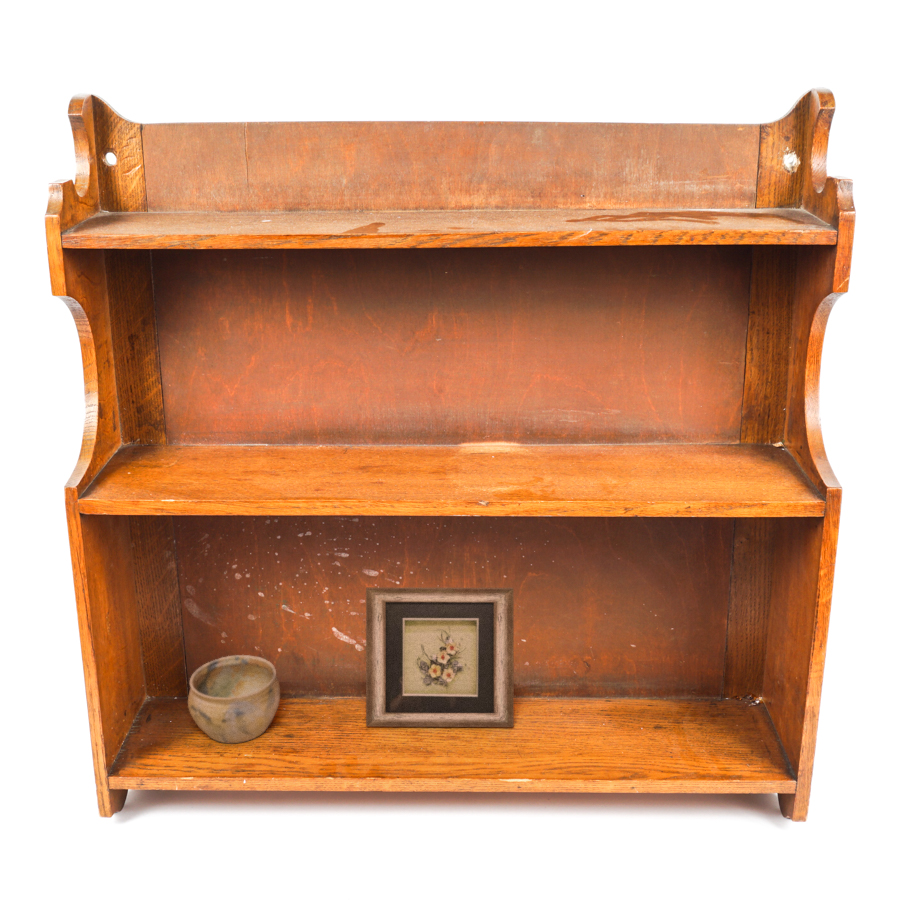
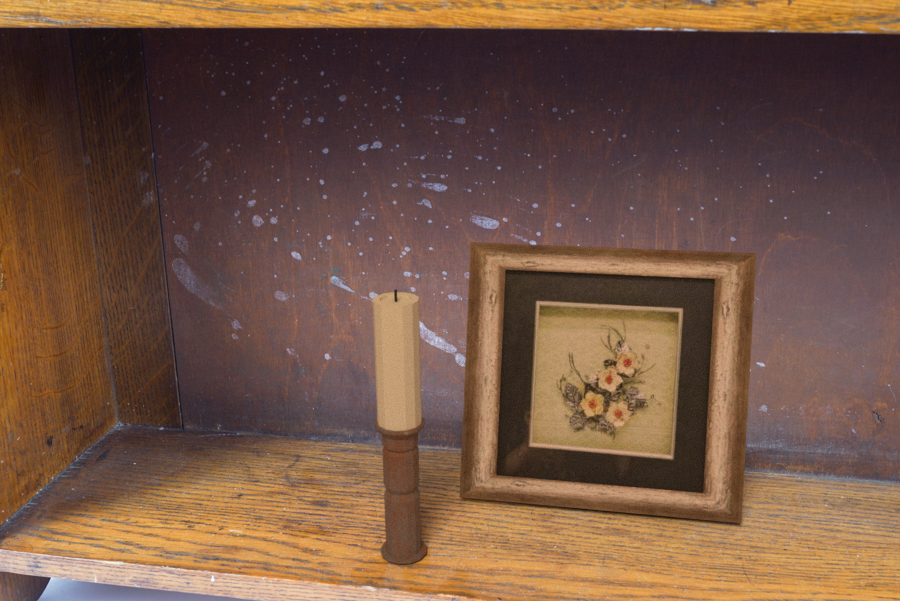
candle: none [326,627,355,764] -> present [373,289,427,564]
ceramic bowl: present [188,655,280,743] -> none [147,357,312,506]

